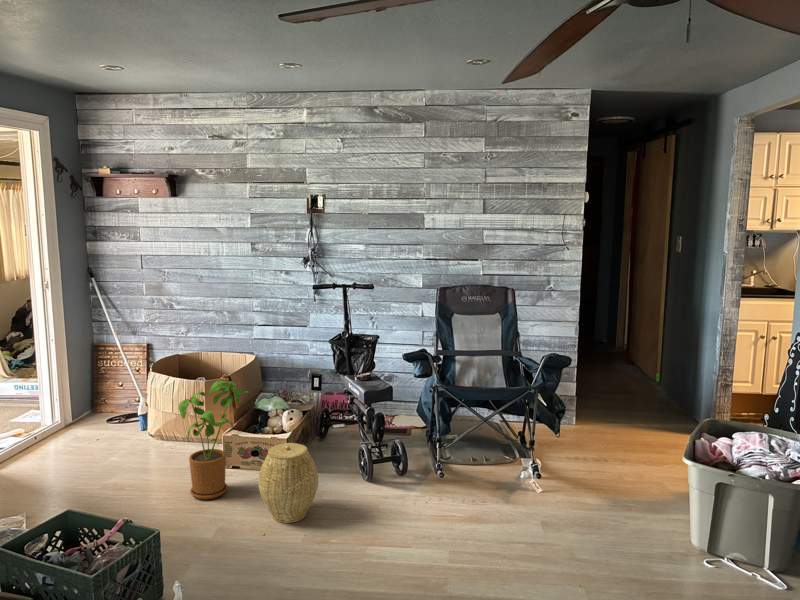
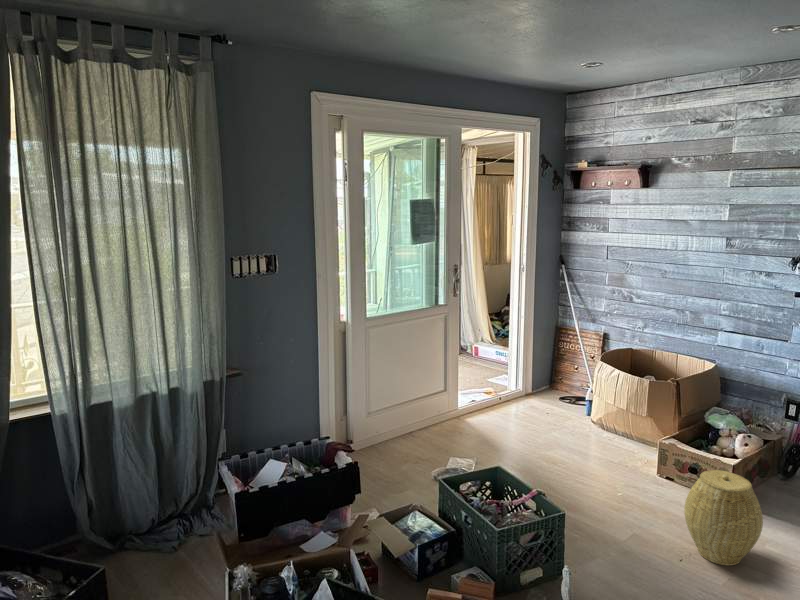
house plant: present [178,380,247,499] -> none [612,383,691,504]

